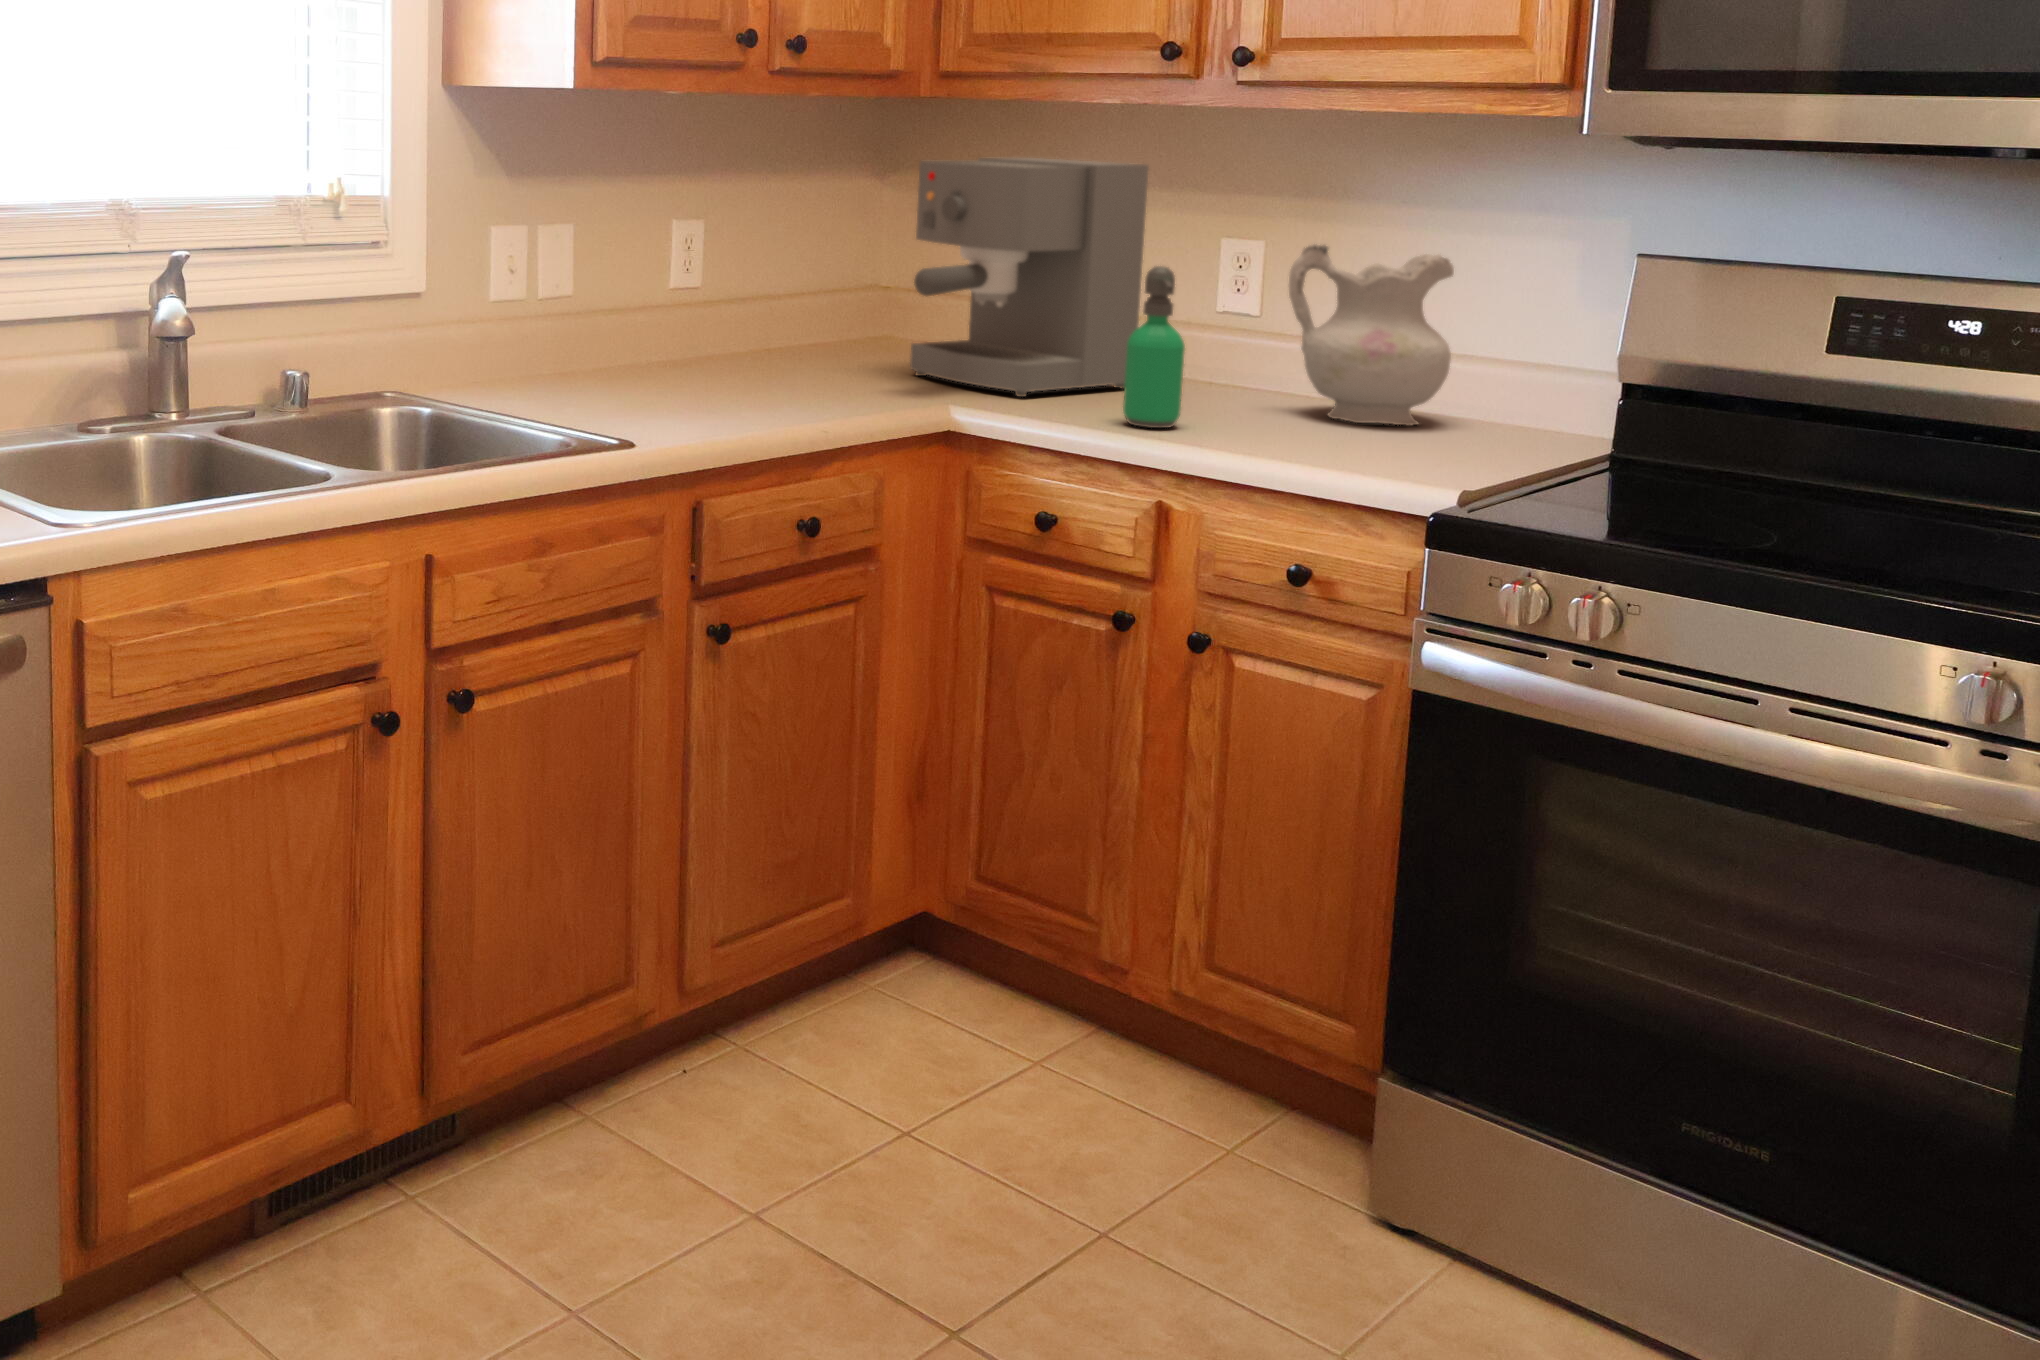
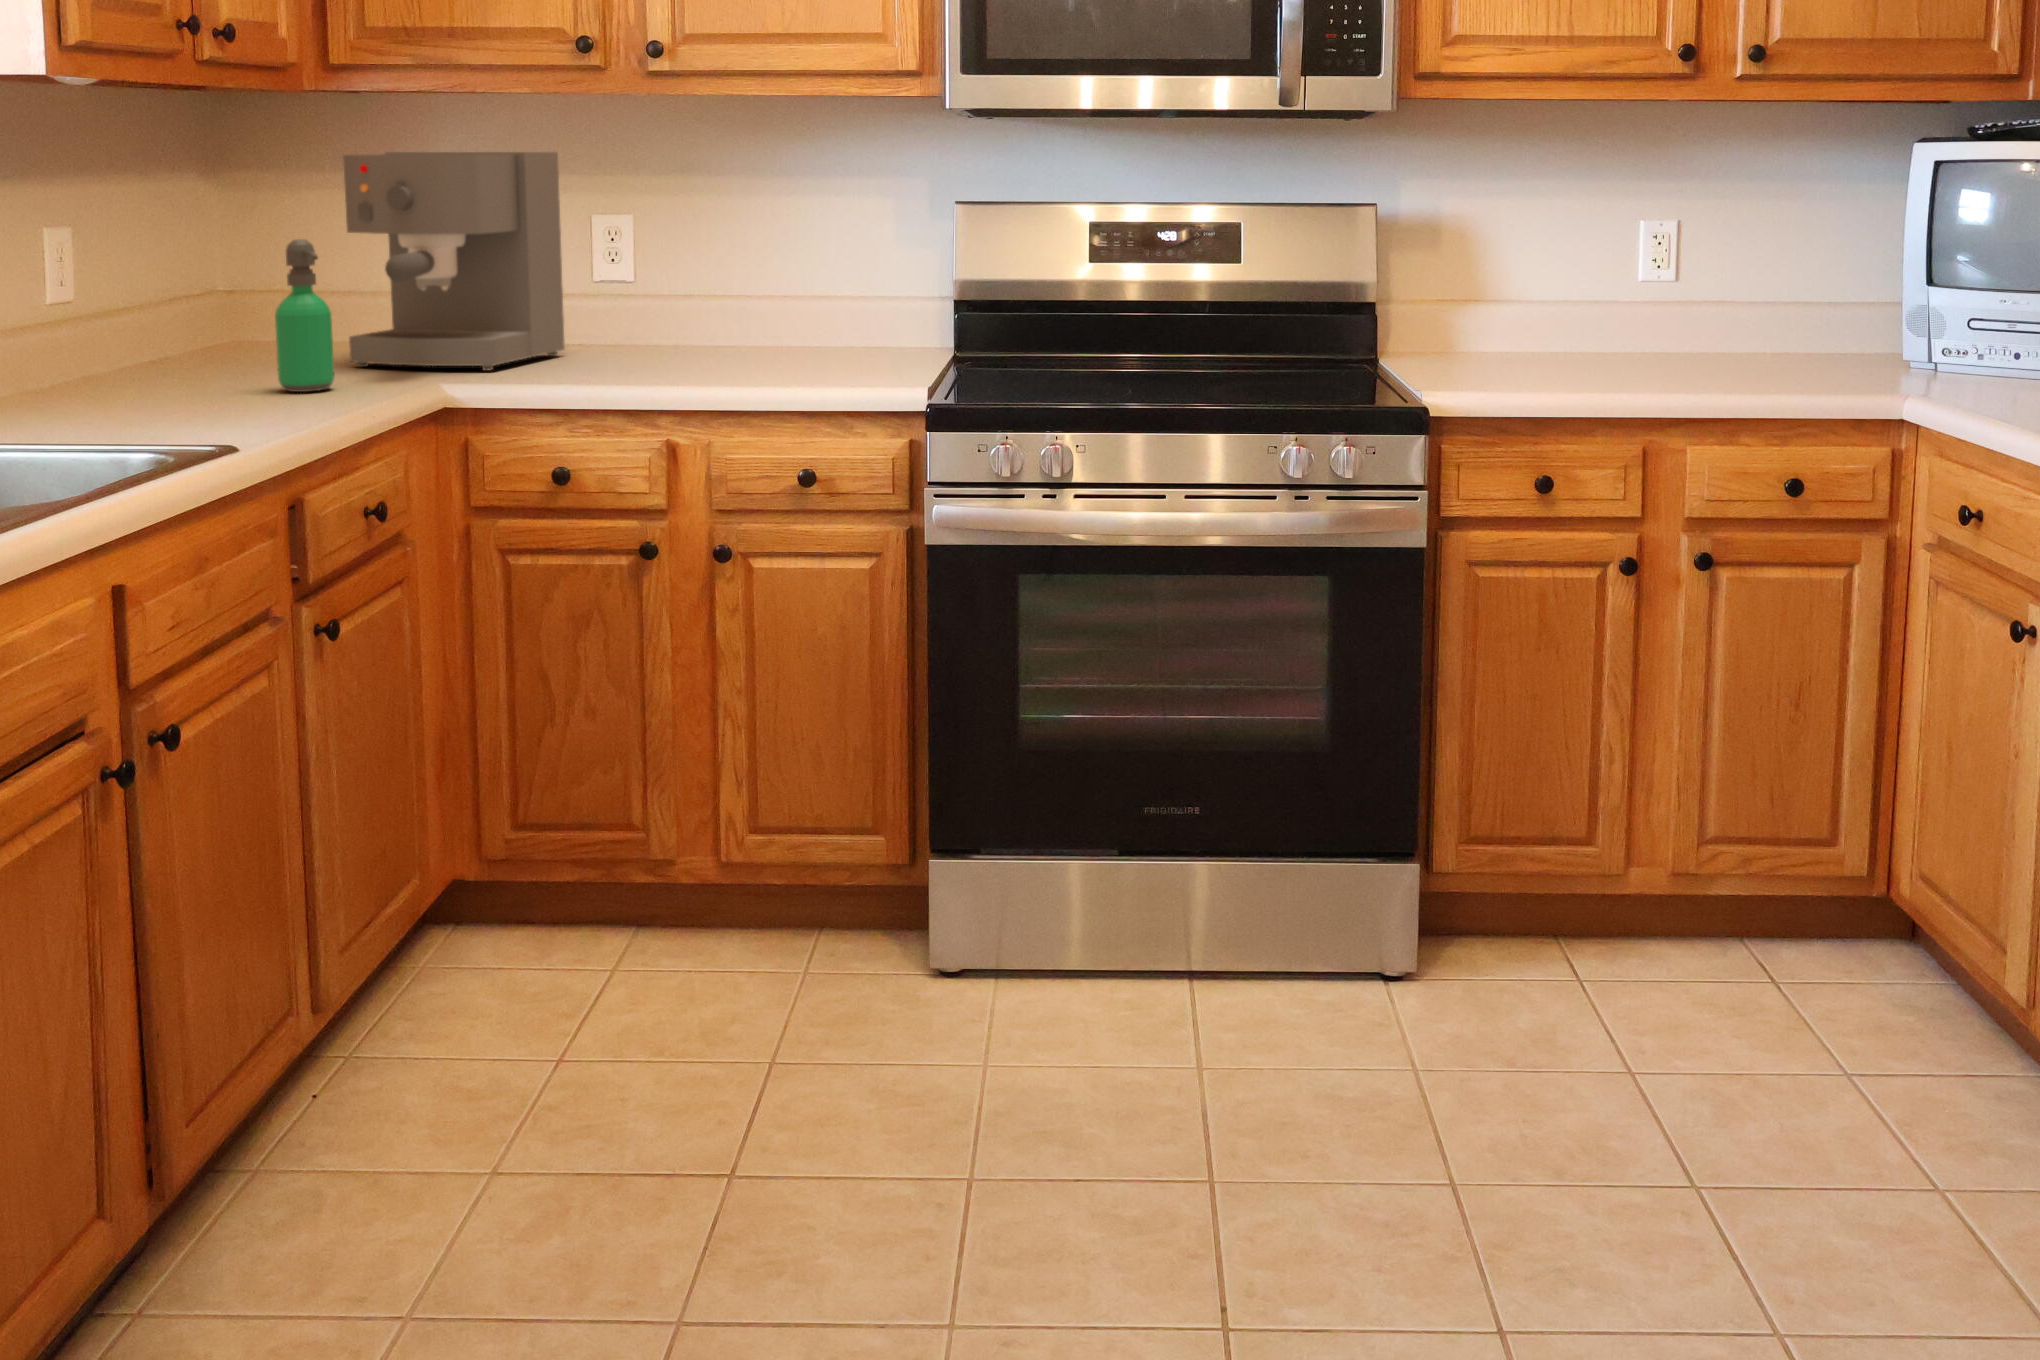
ceramic pitcher: present [1289,244,1454,425] -> none [702,211,828,356]
soap dispenser: present [1123,266,1185,428] -> present [275,239,334,392]

